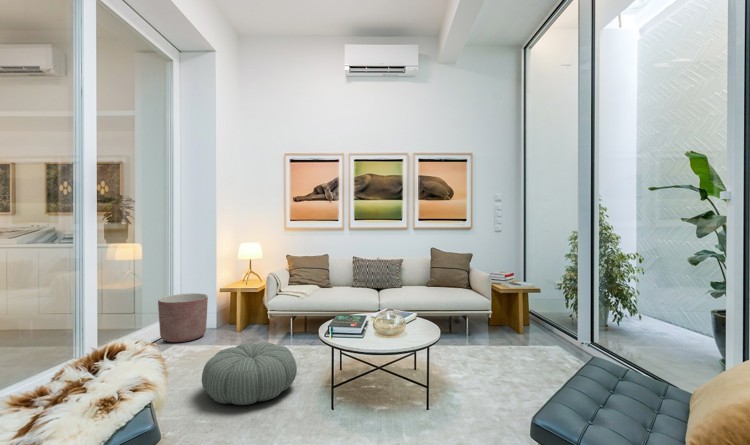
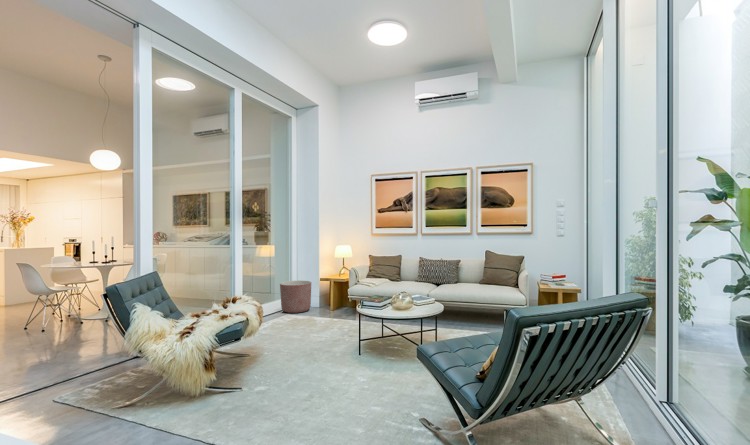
pouf: present [202,342,297,405] -> none [285,313,344,349]

